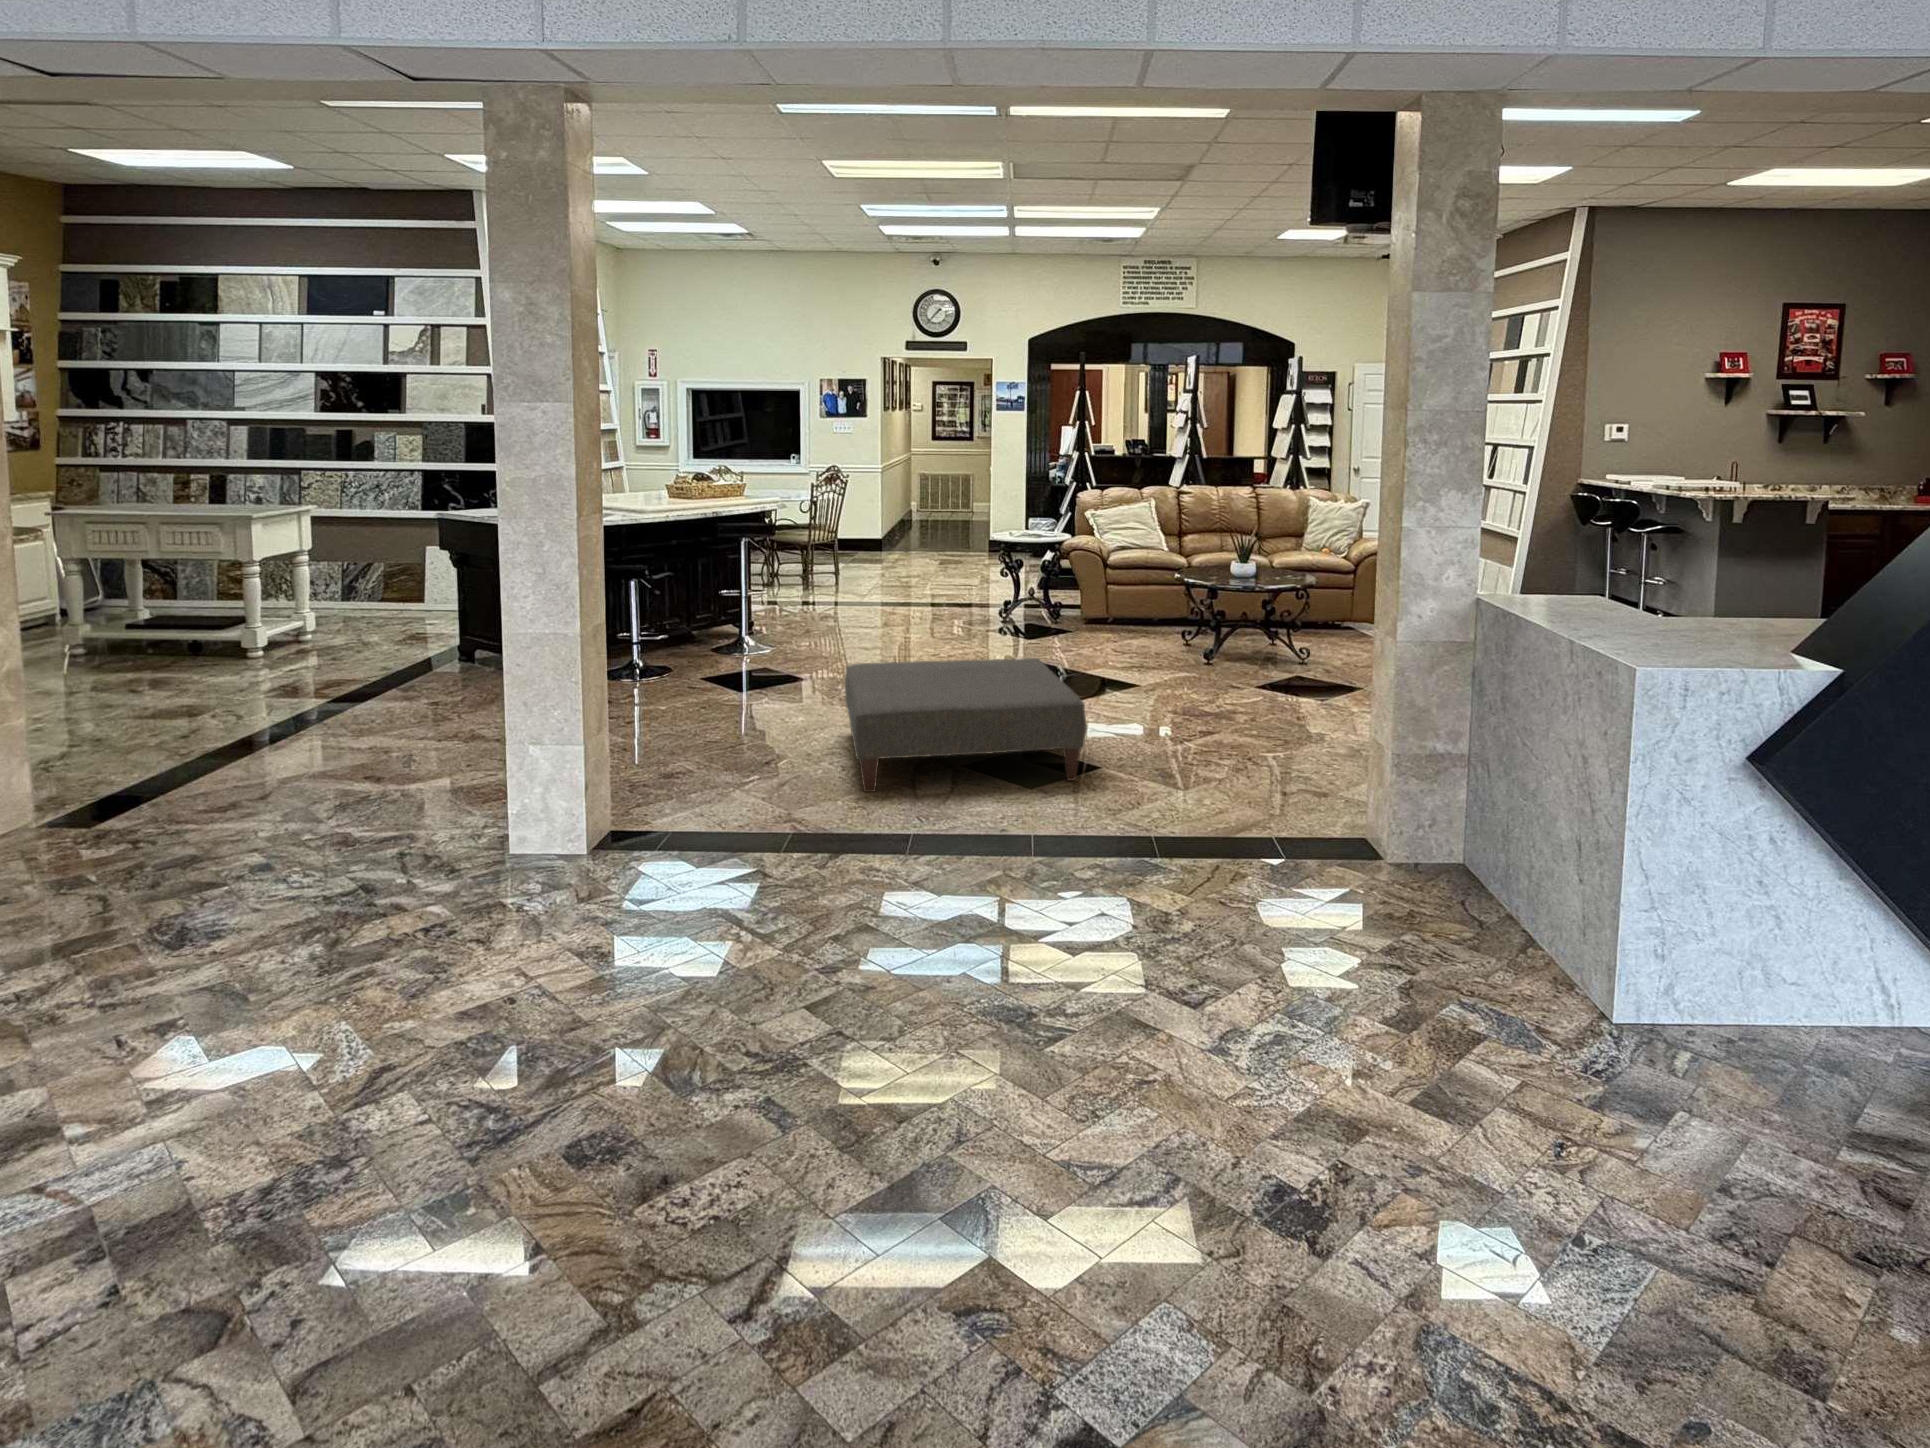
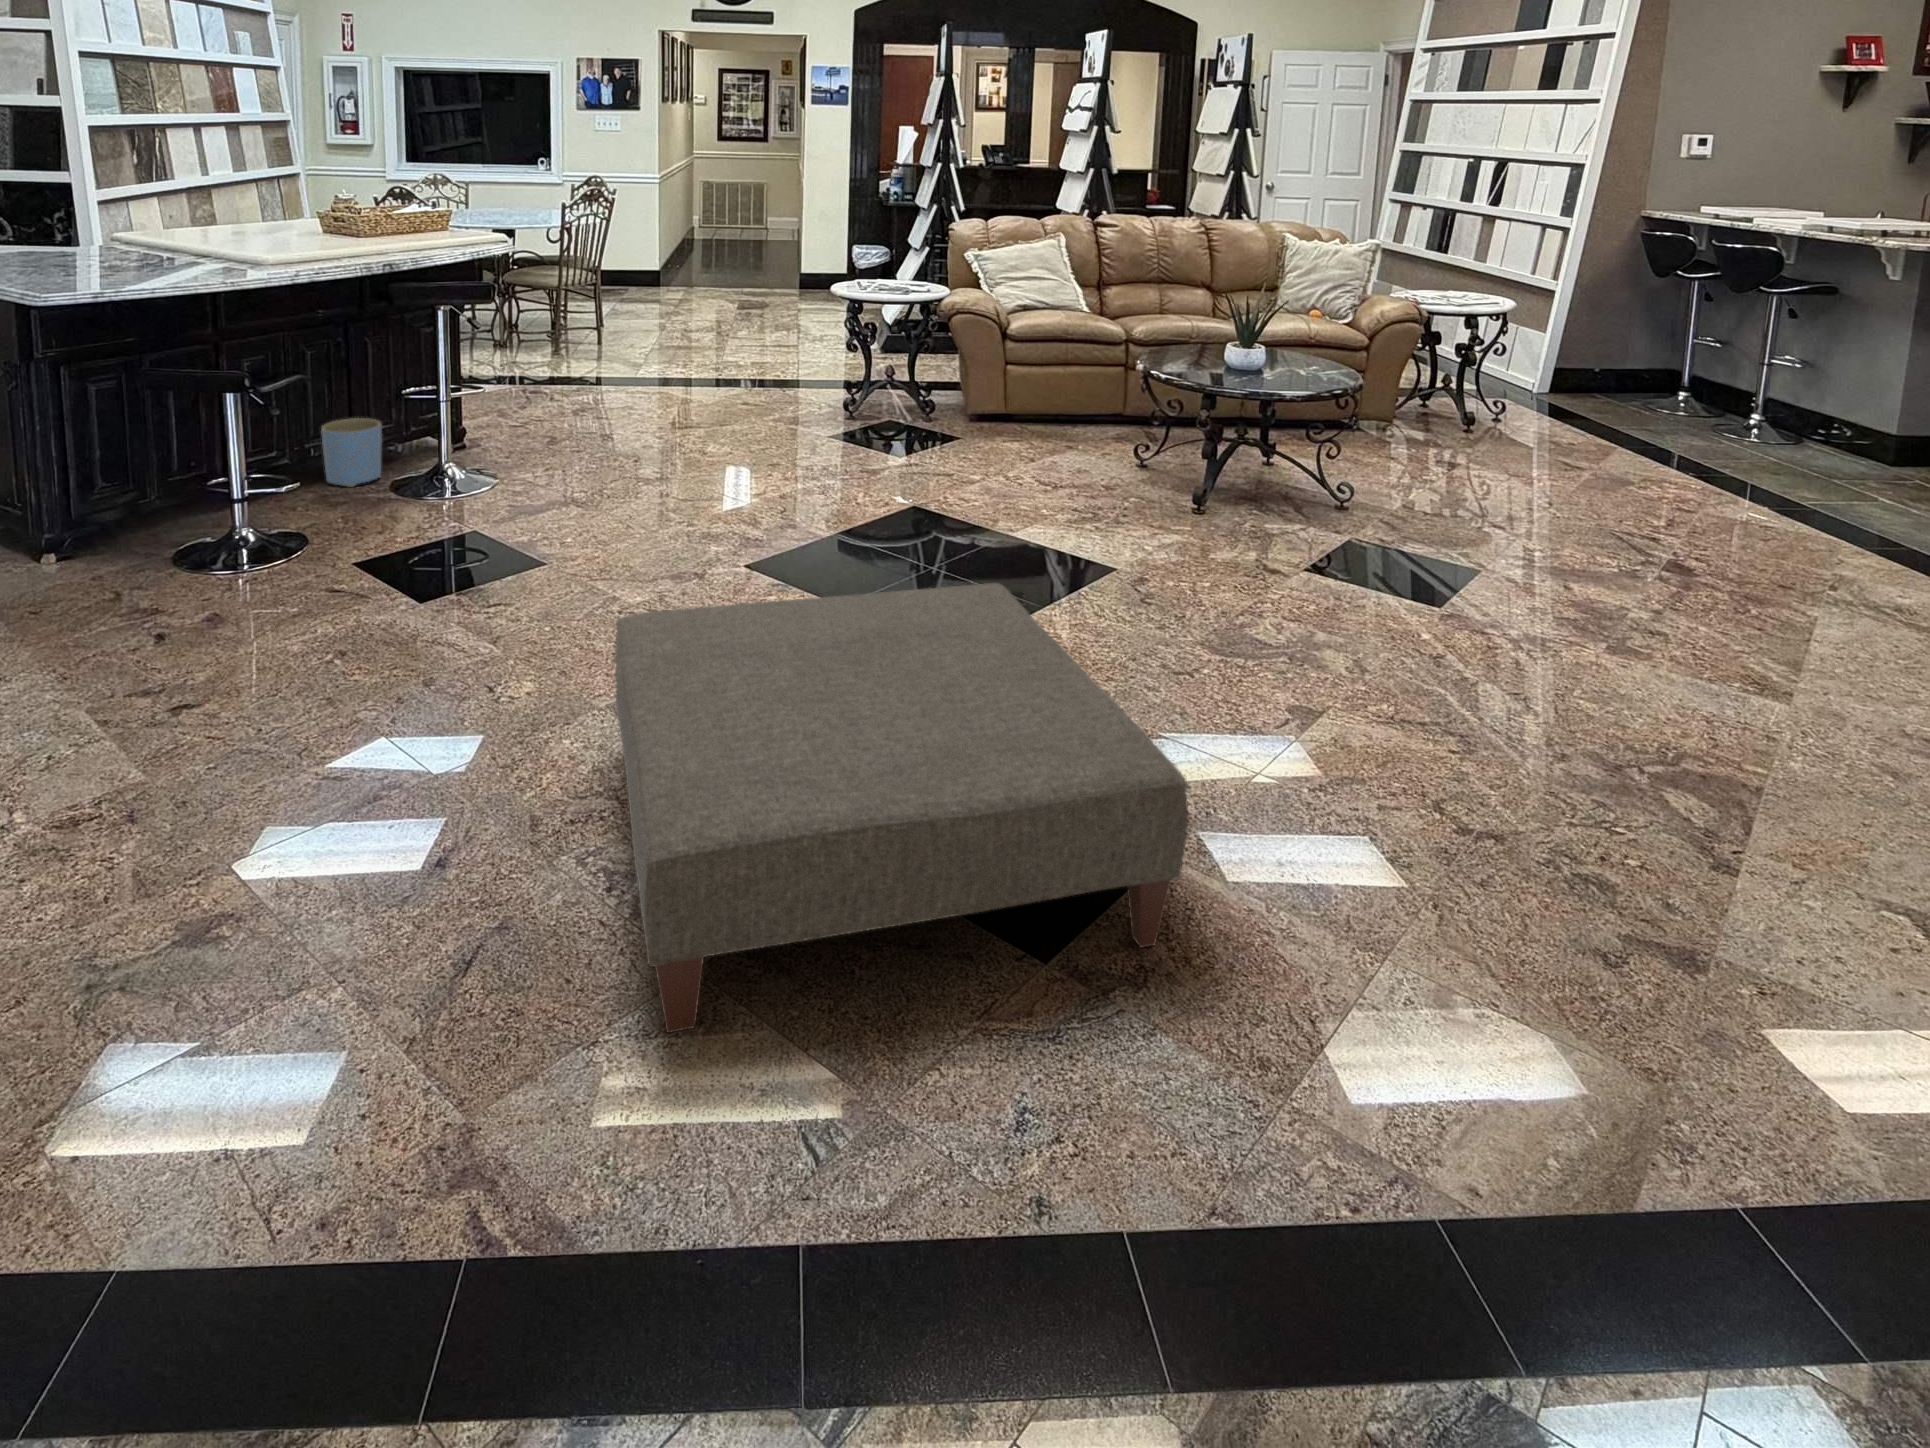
planter: none [671,609,706,649] -> present [321,418,382,487]

